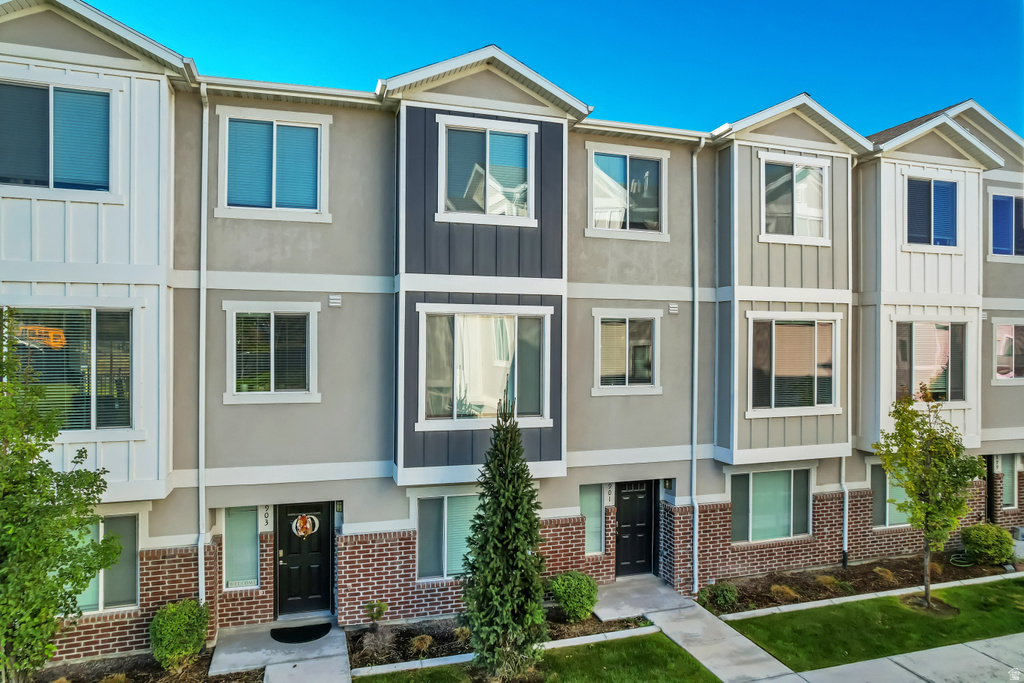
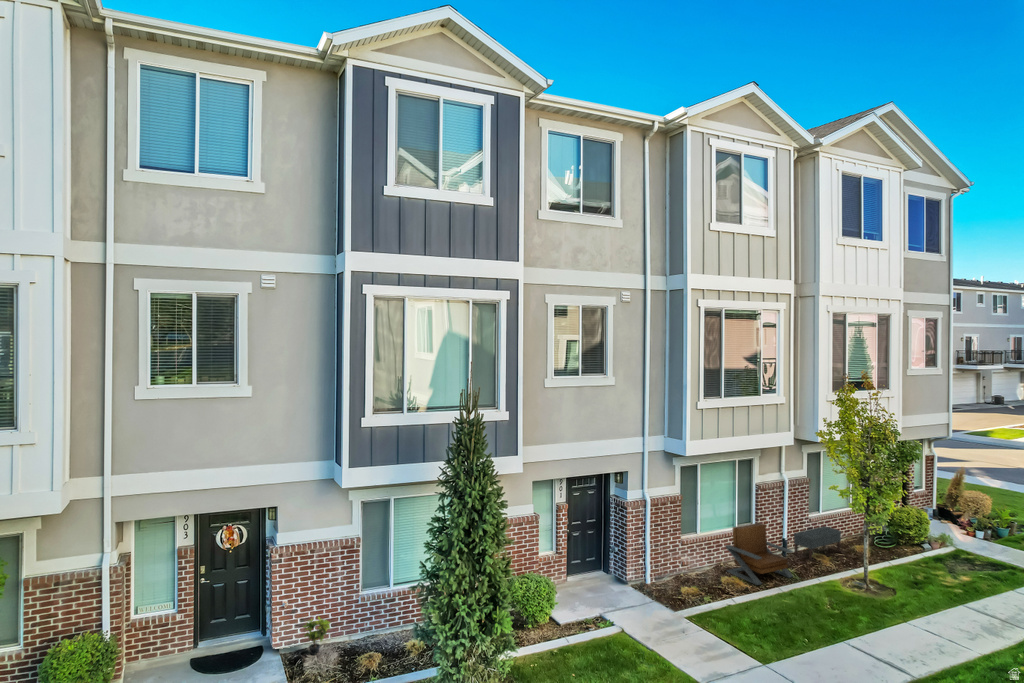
lounge chair: none [778,534,849,597] -> present [725,523,793,585]
bench: none [855,541,909,575] -> present [794,526,841,560]

